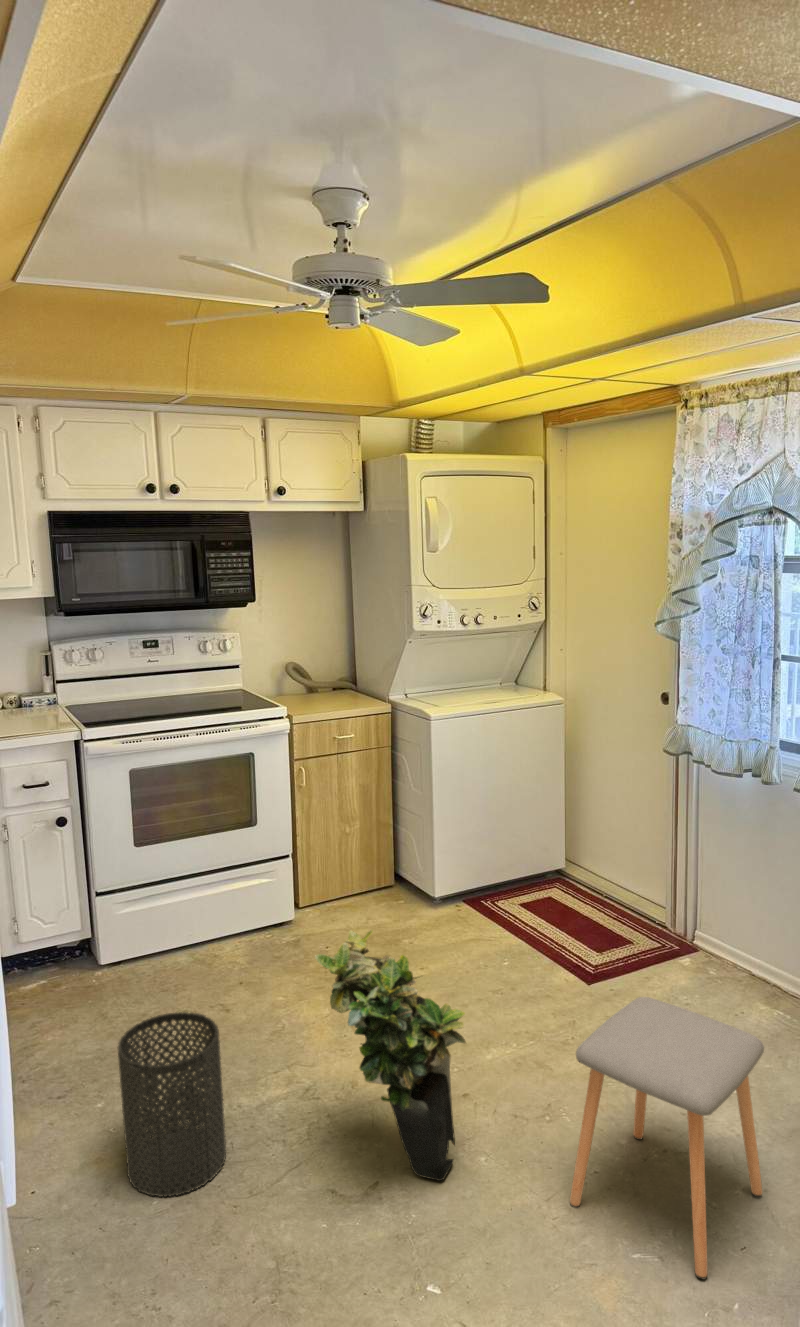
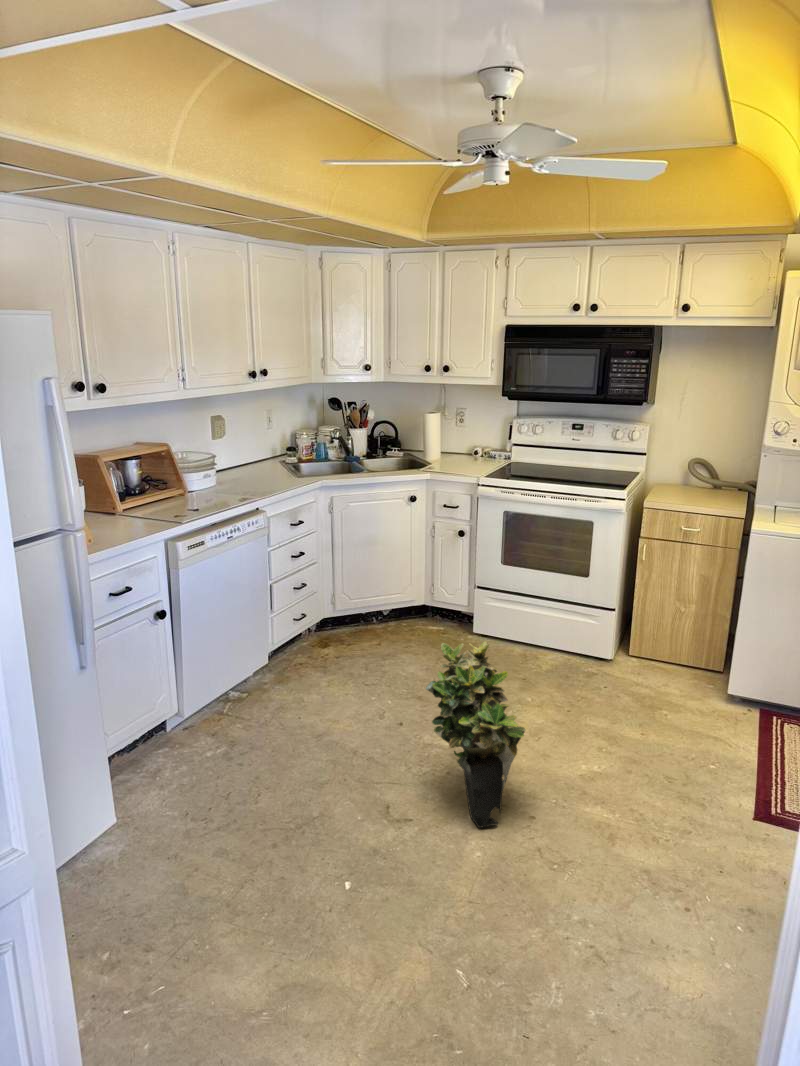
stool: present [570,997,764,1279] -> none [528,780,682,995]
trash can: present [118,1012,226,1197] -> none [352,649,416,752]

